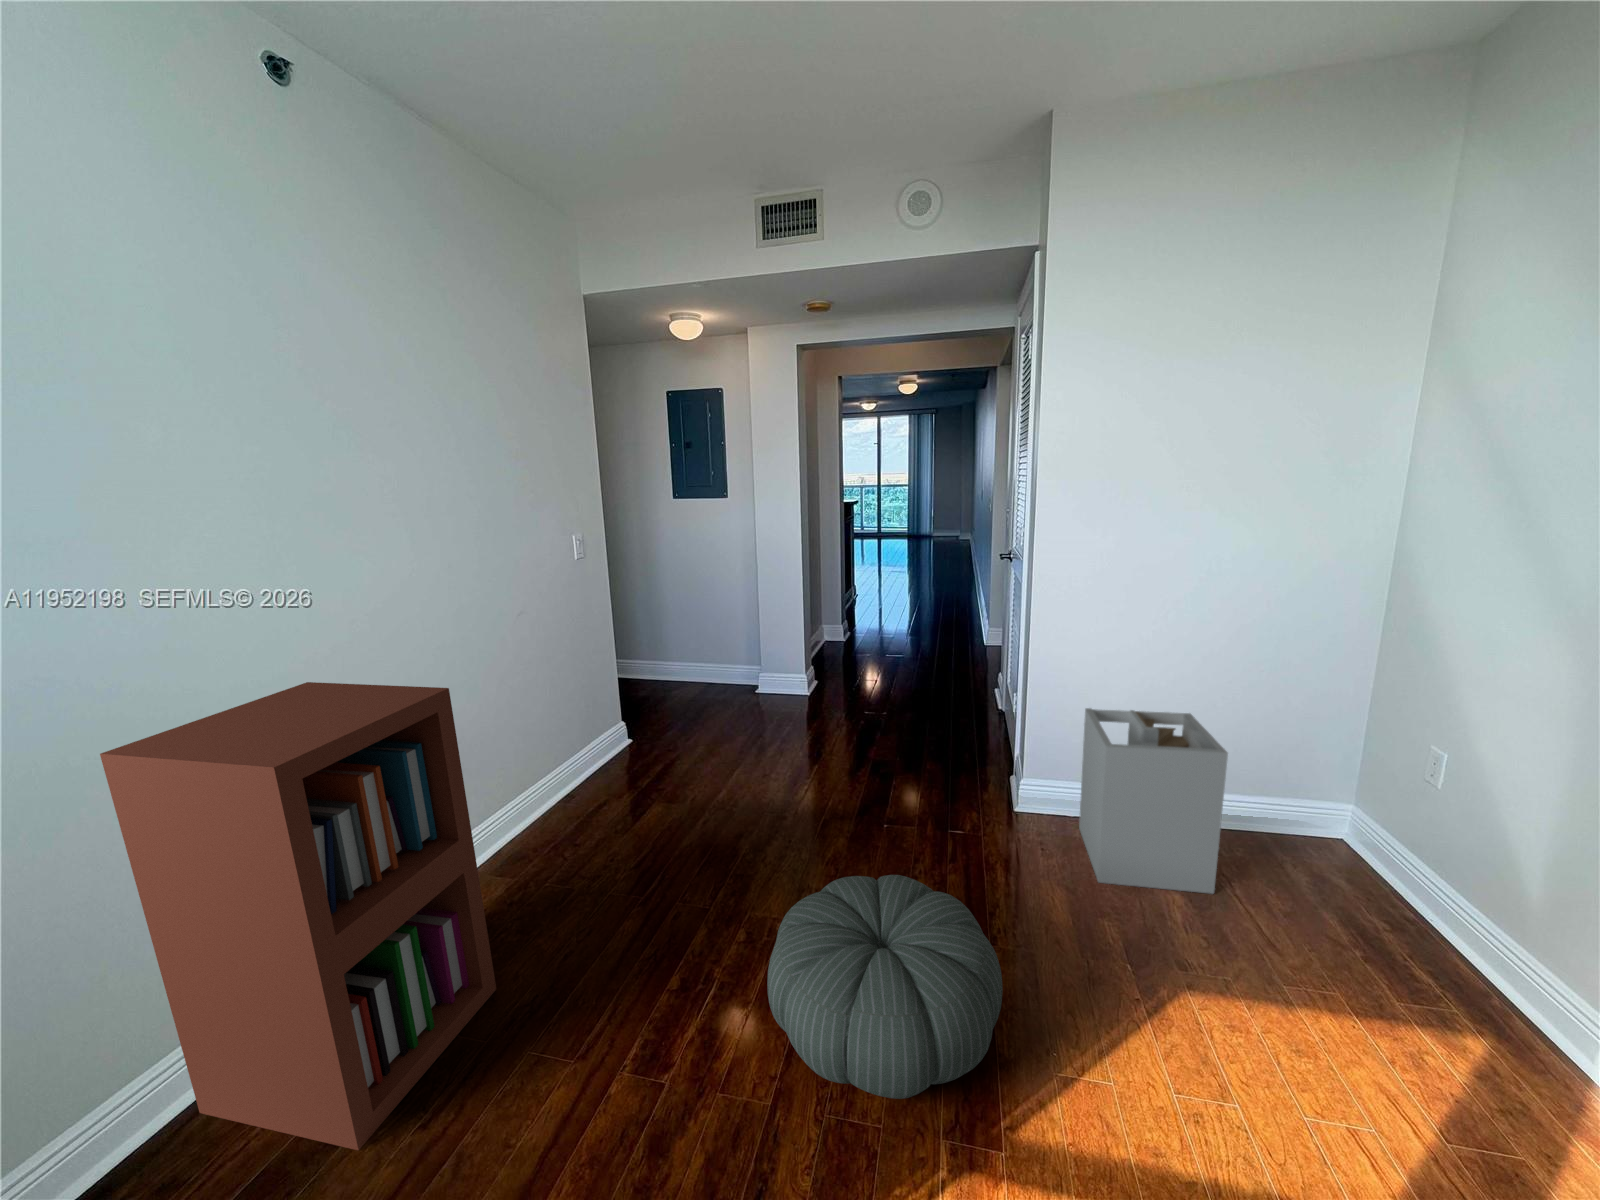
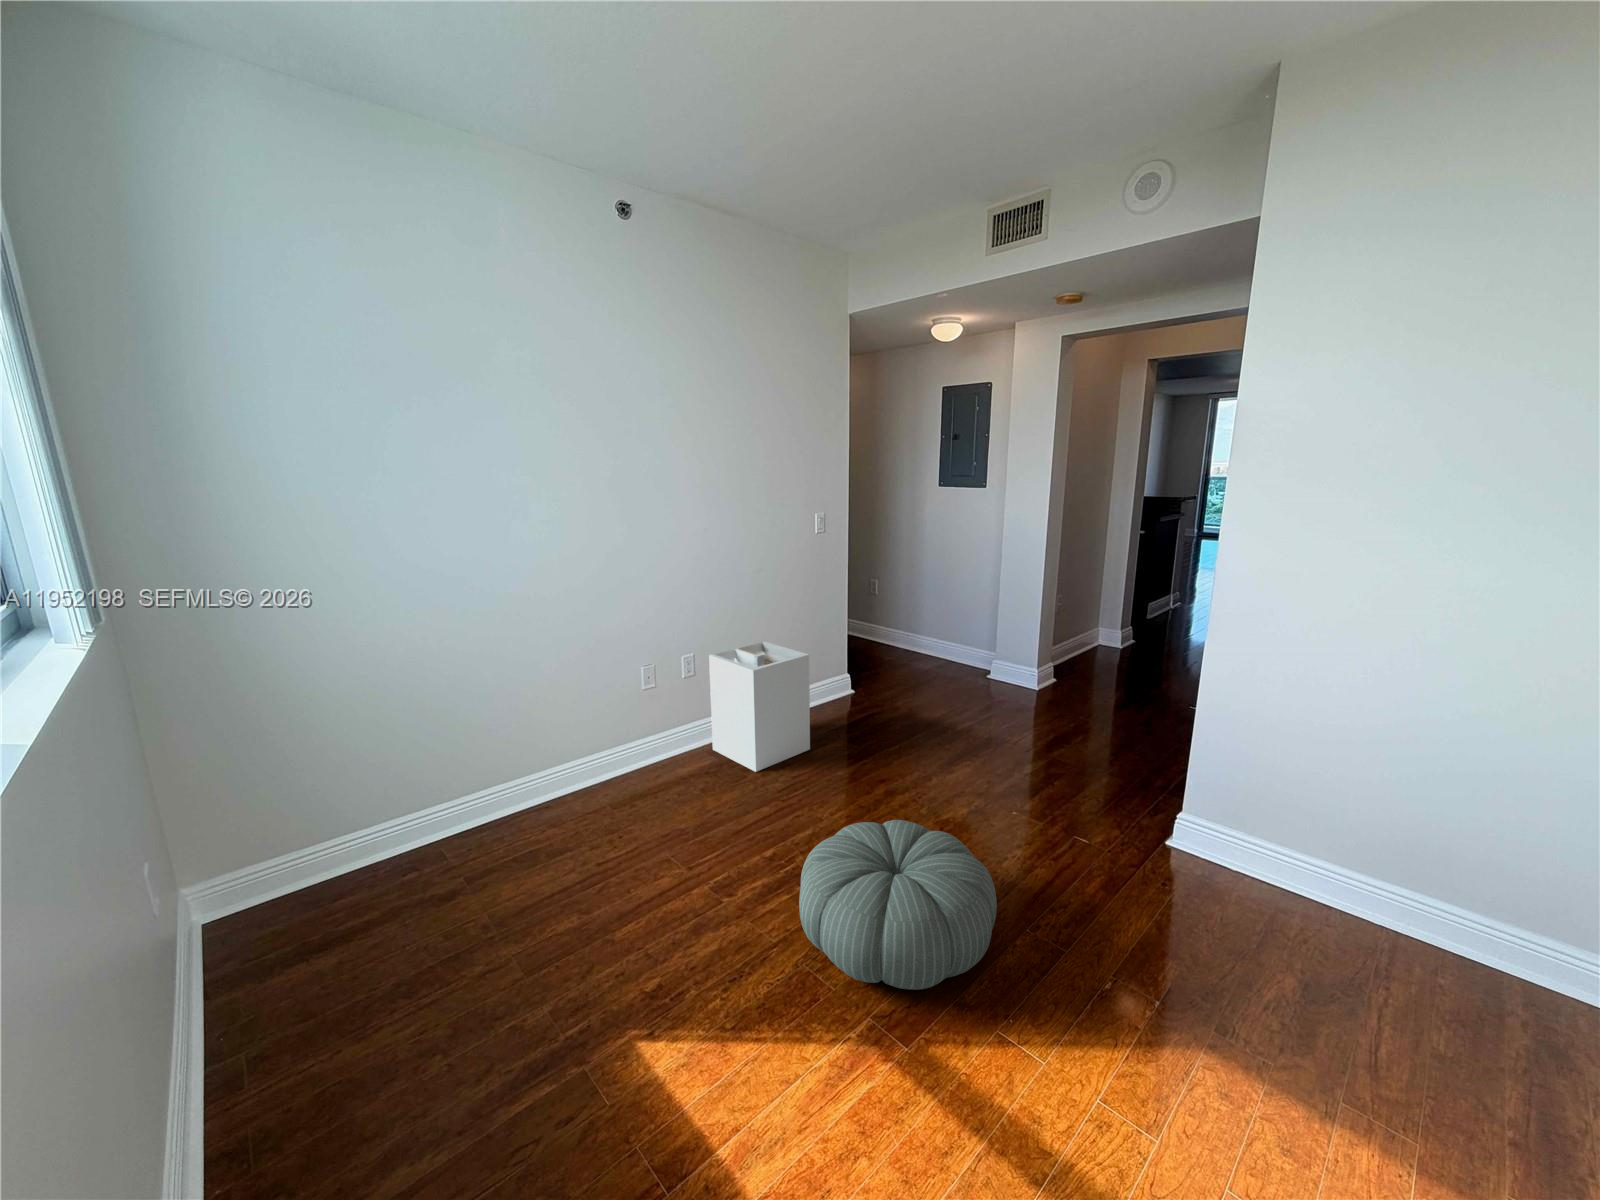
bookshelf: present [100,682,496,1150] -> none [491,588,667,861]
laundry hamper: present [1079,708,1228,894] -> present [709,642,810,772]

